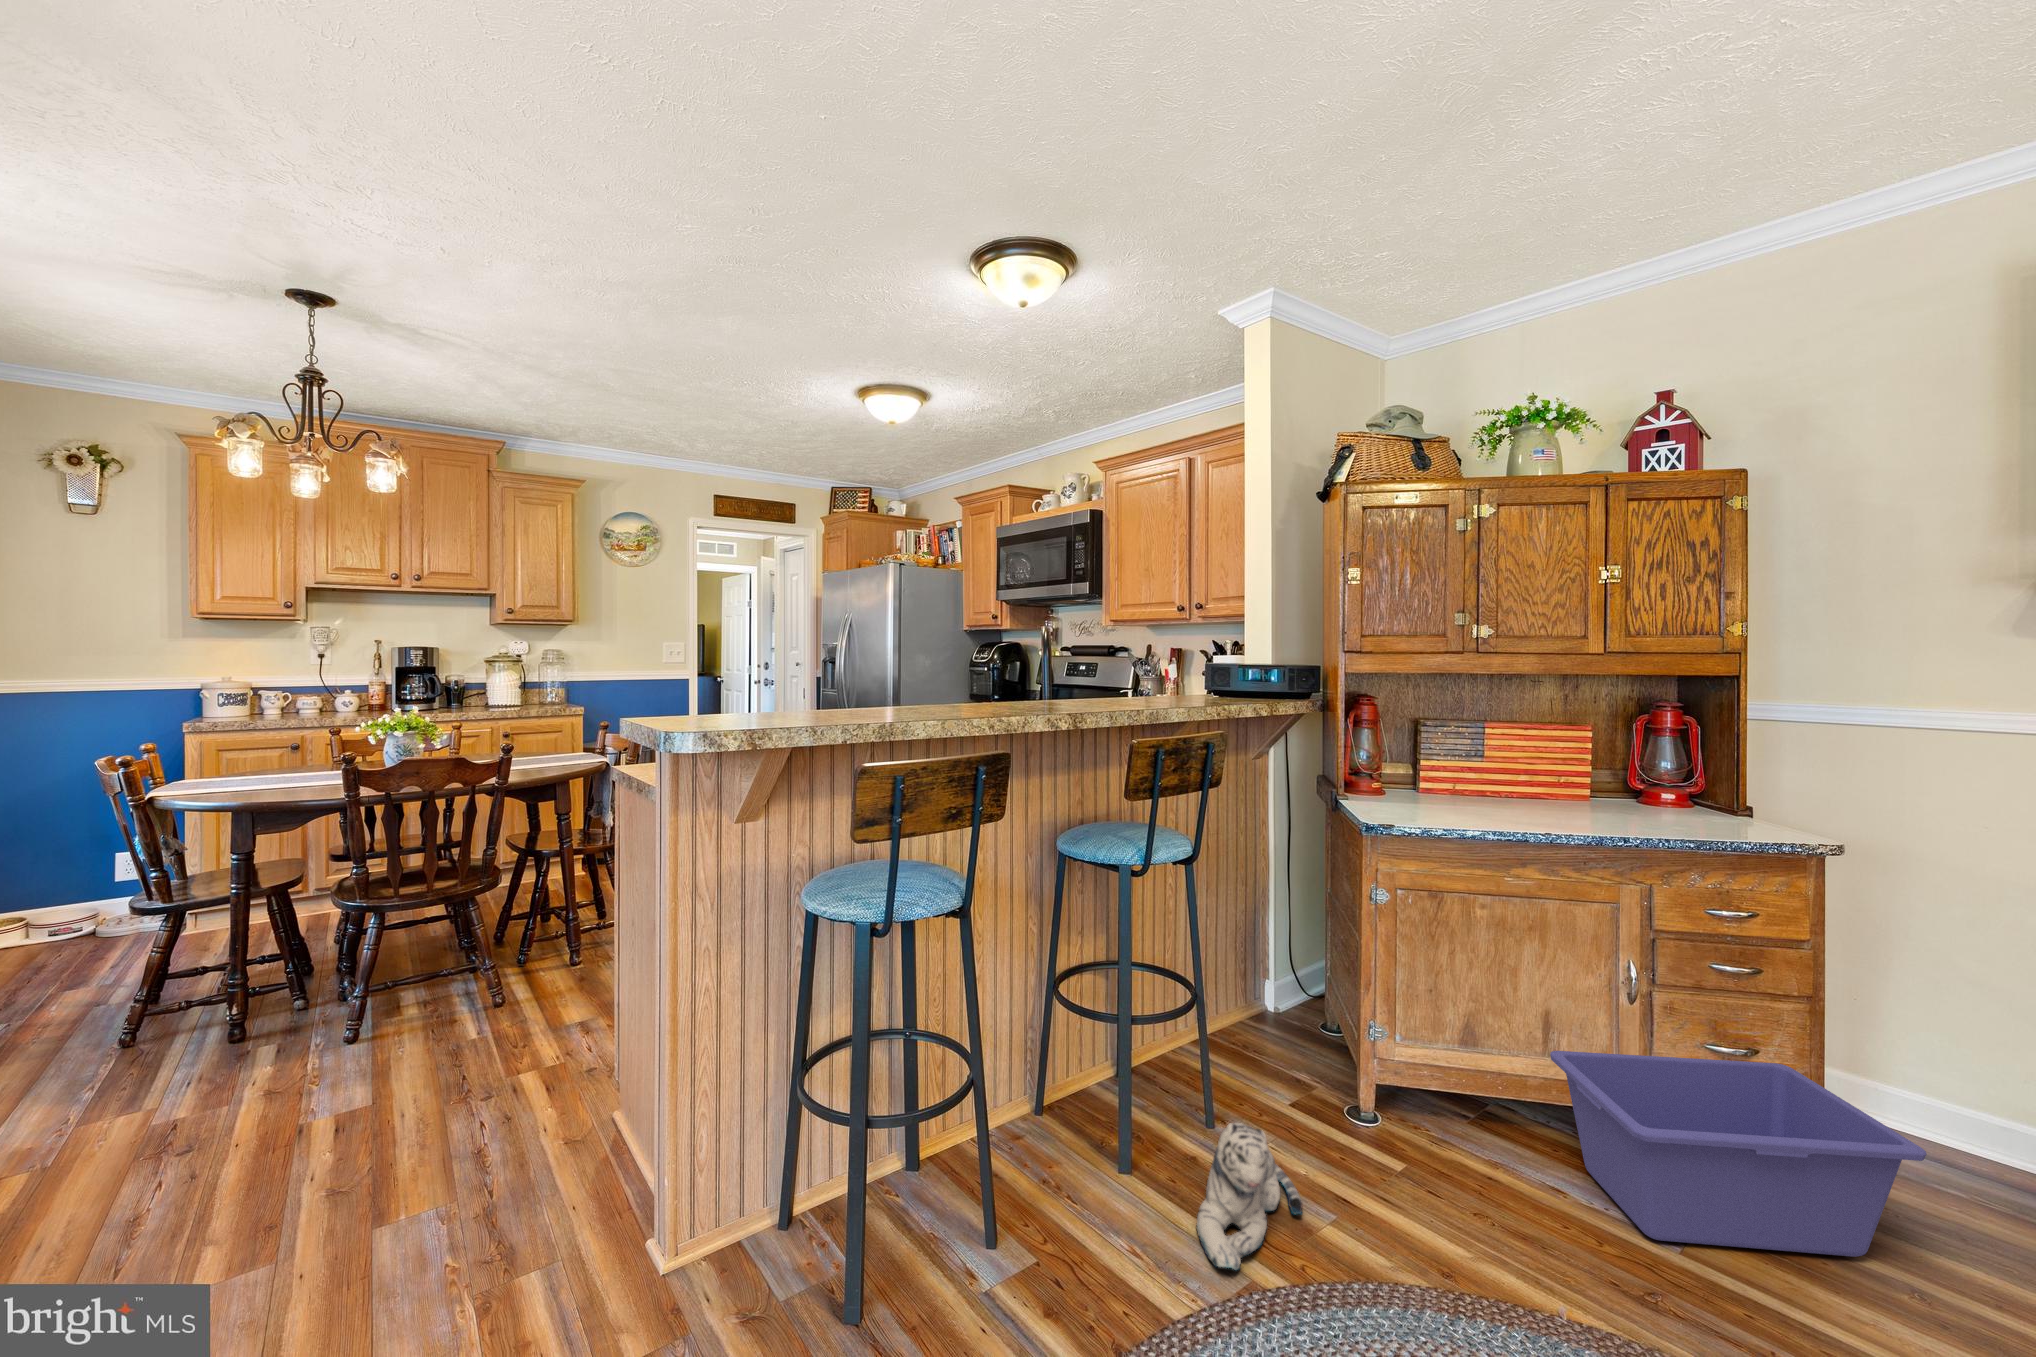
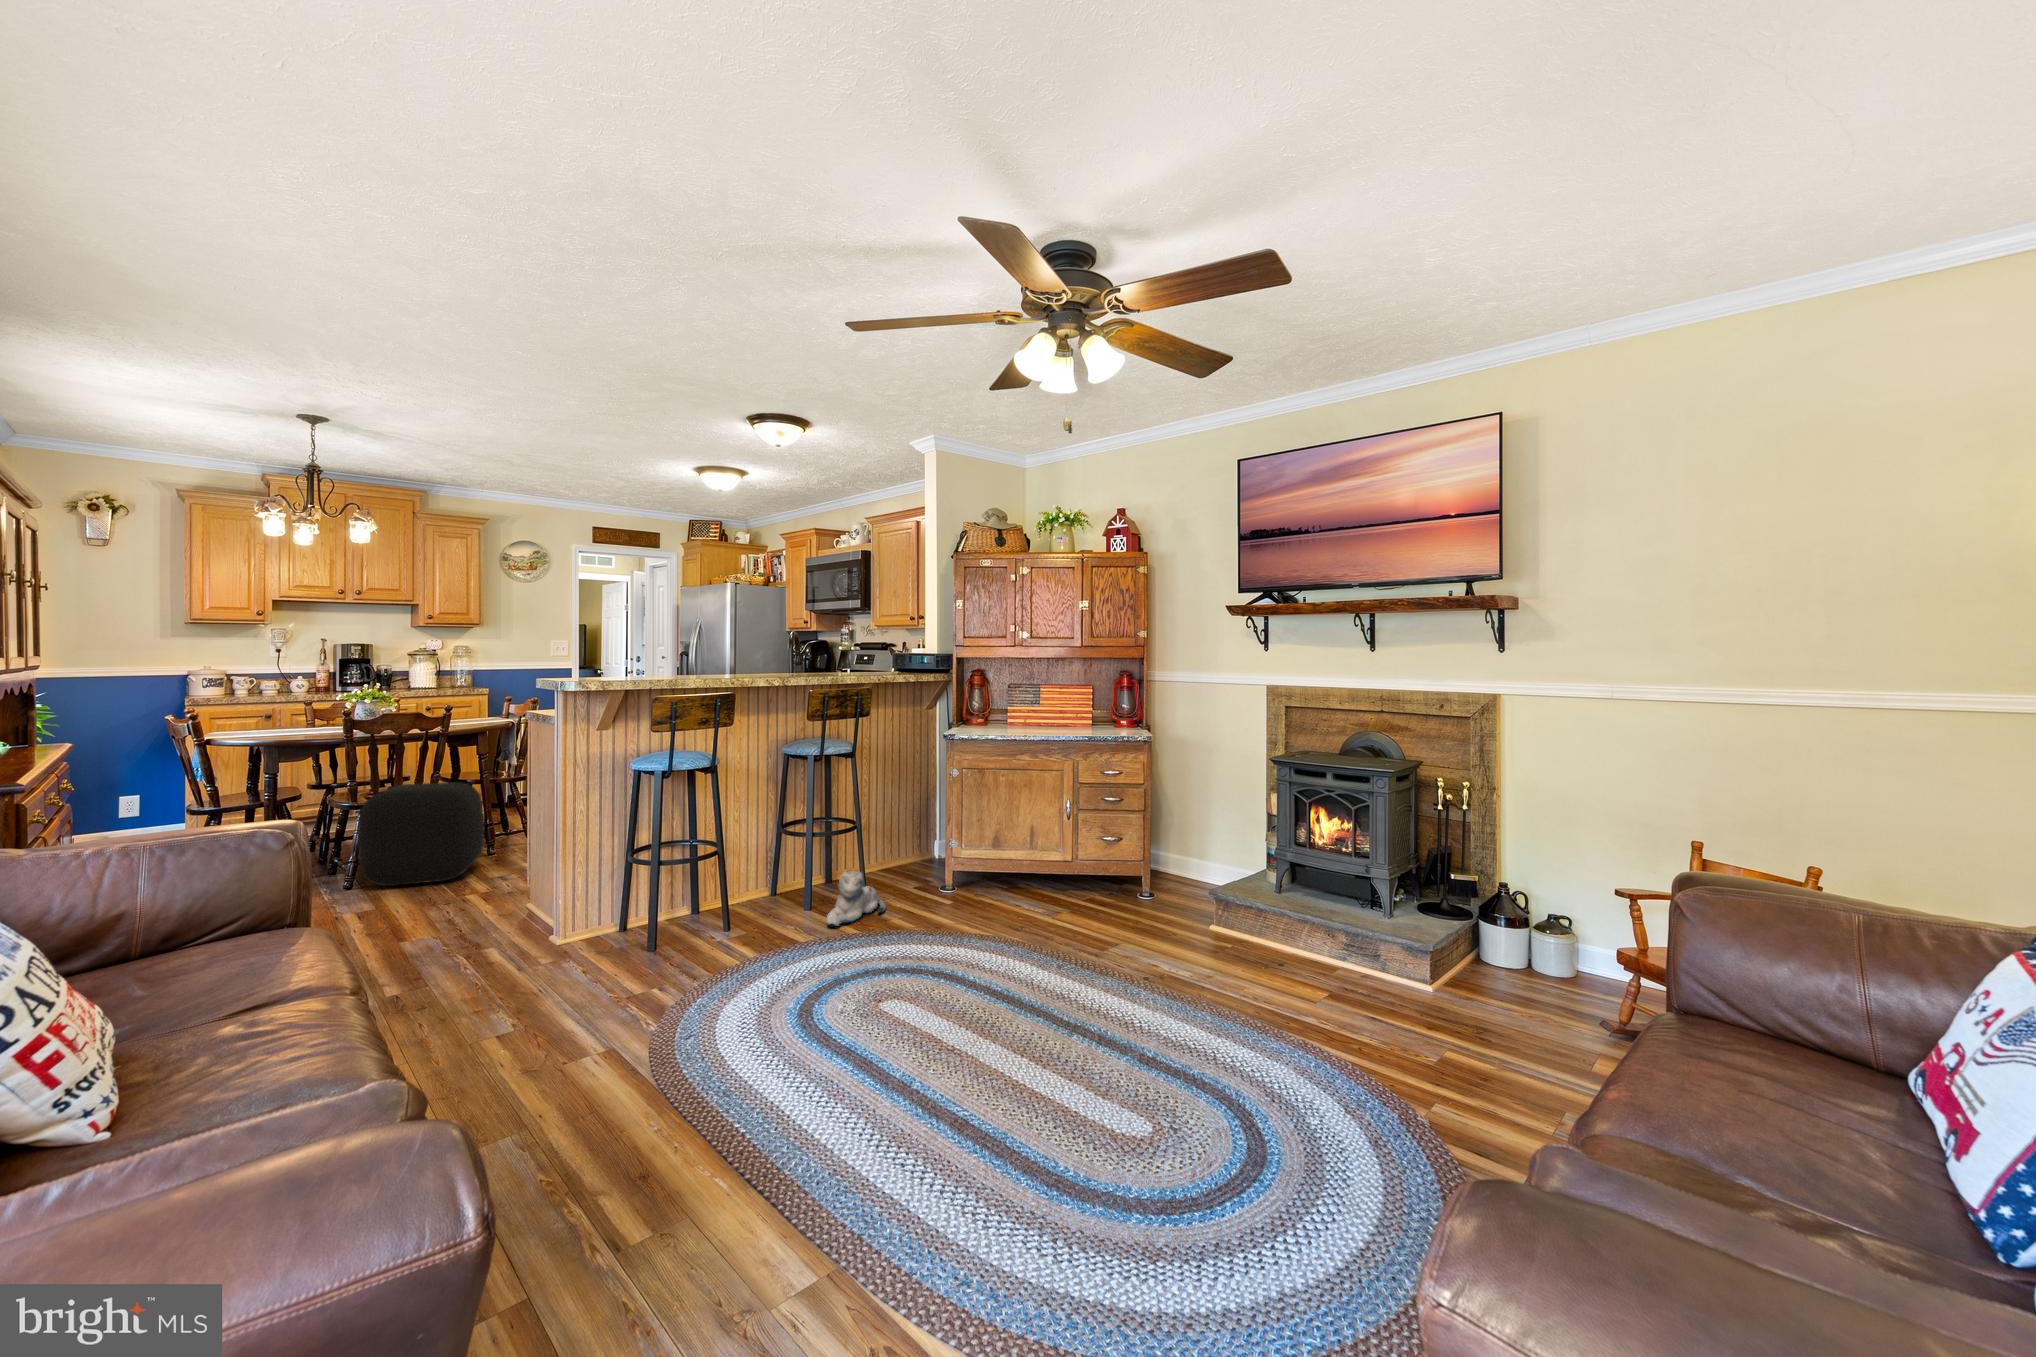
ottoman: none [350,868,556,1052] -> present [358,782,484,886]
storage bin: present [1550,1051,1927,1257] -> none [1022,843,1138,913]

